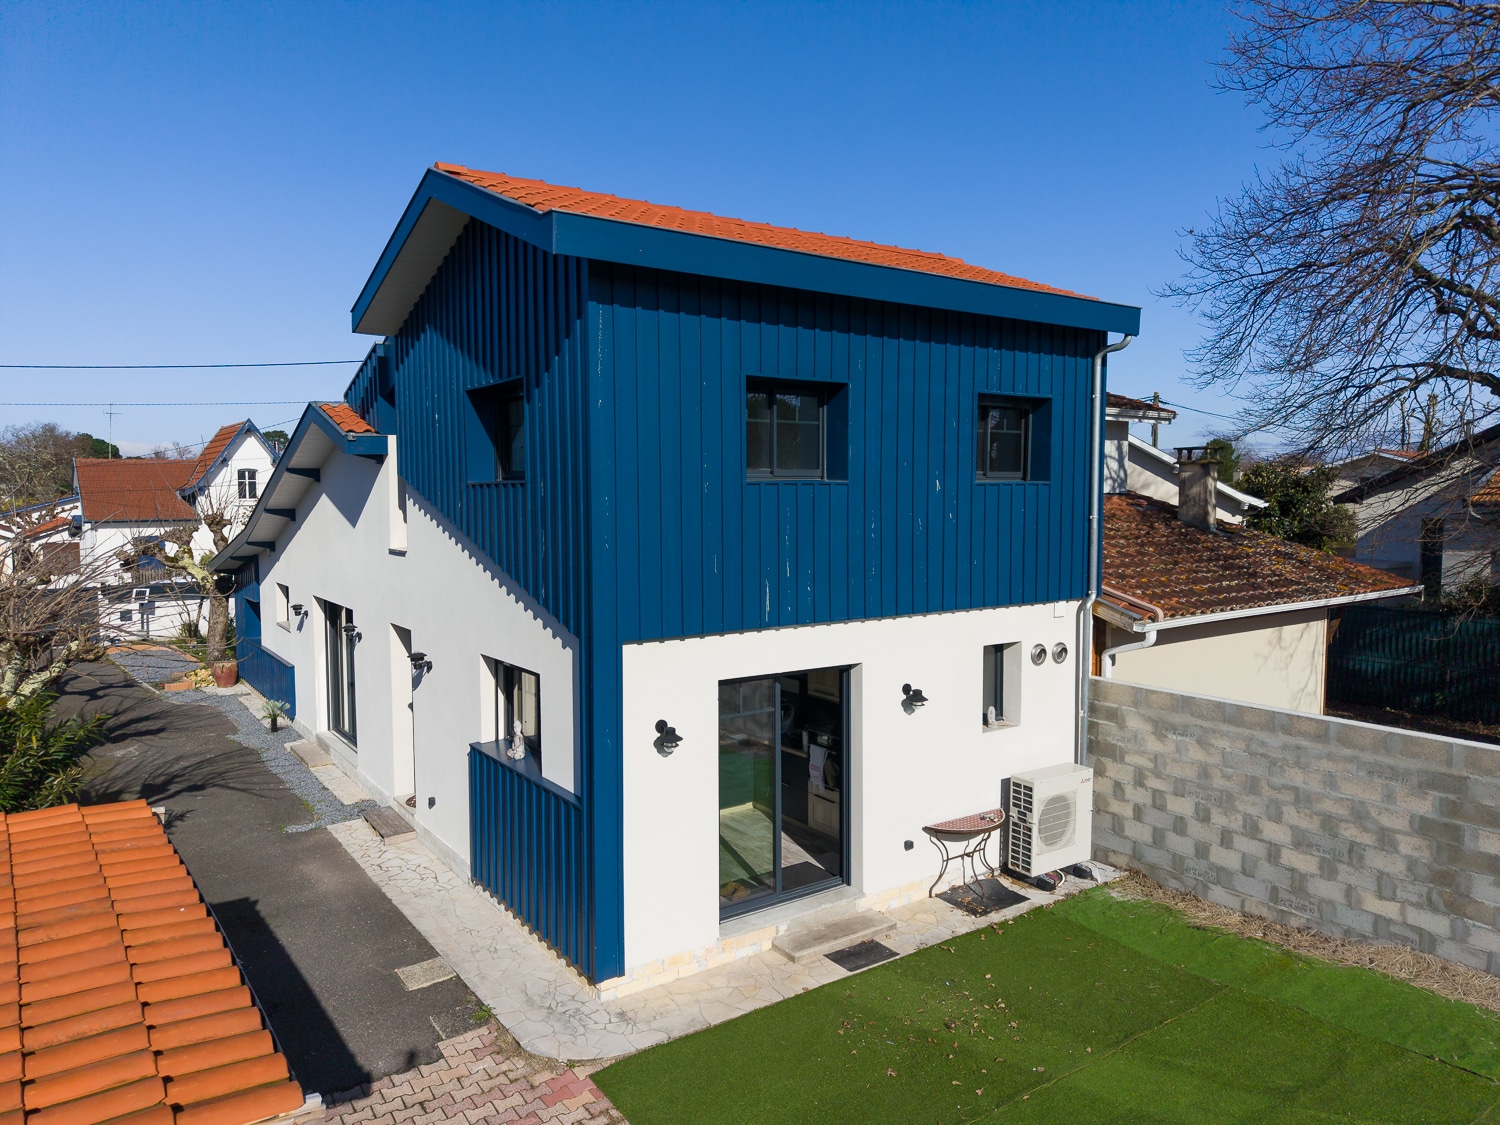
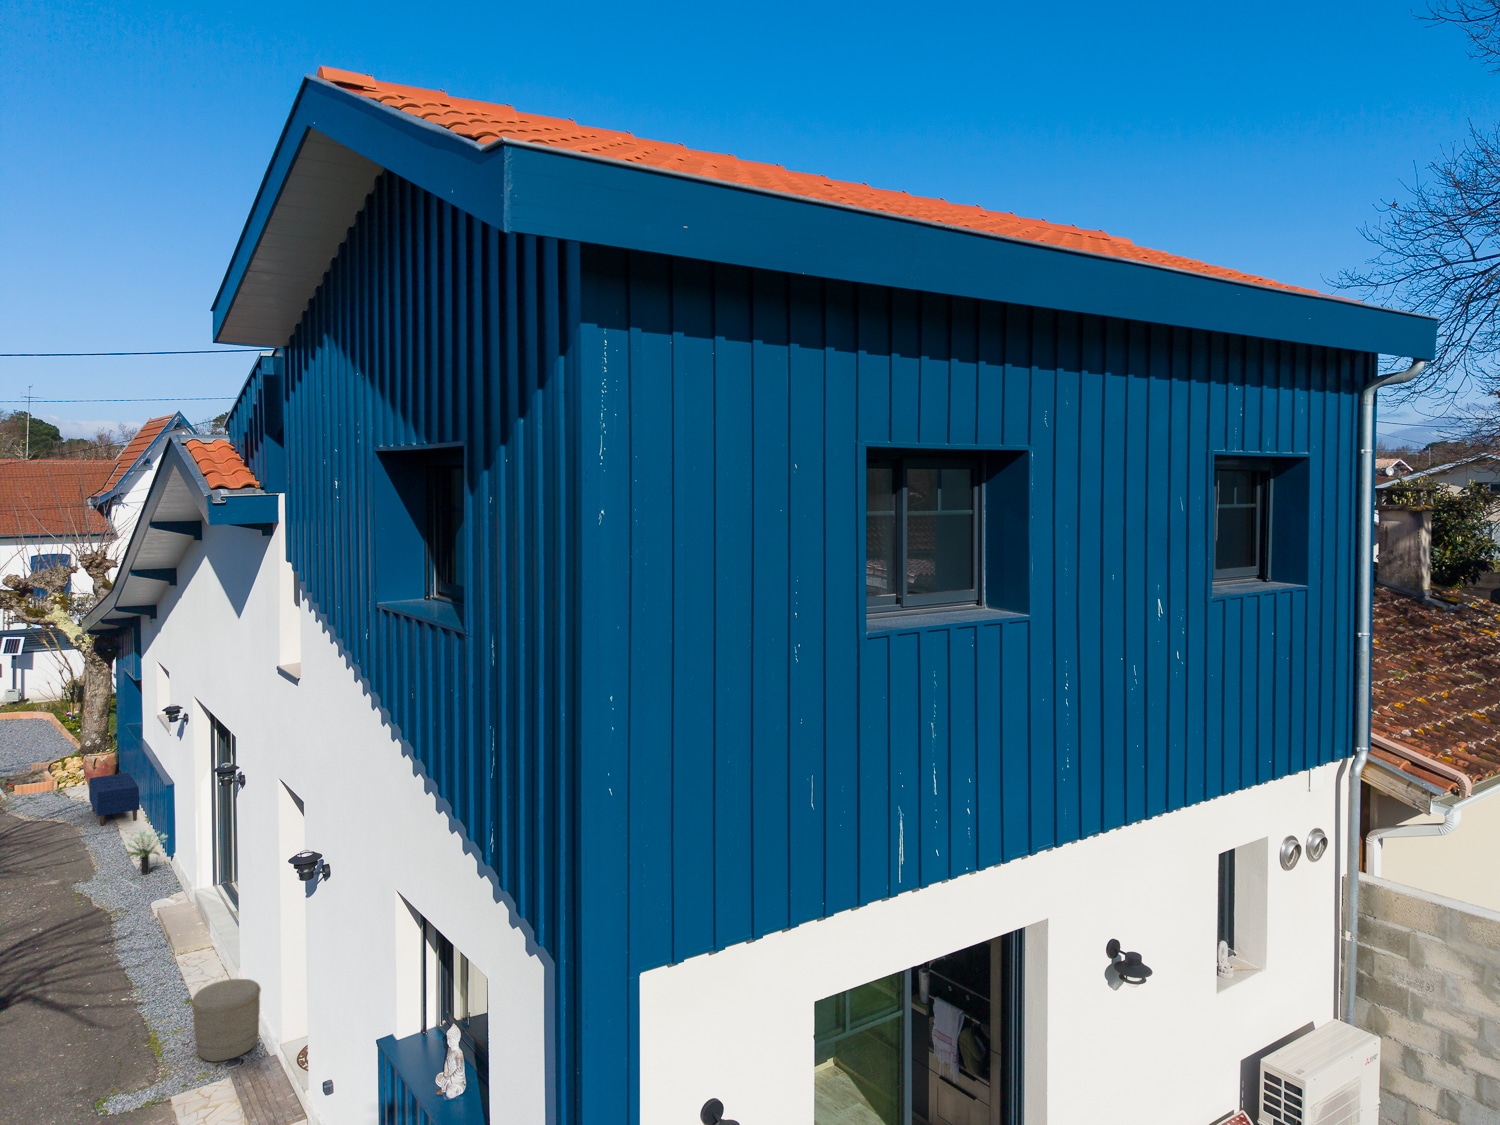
bench: none [222,673,261,709] -> present [89,773,140,826]
woven basket: none [331,765,376,814] -> present [192,979,261,1062]

